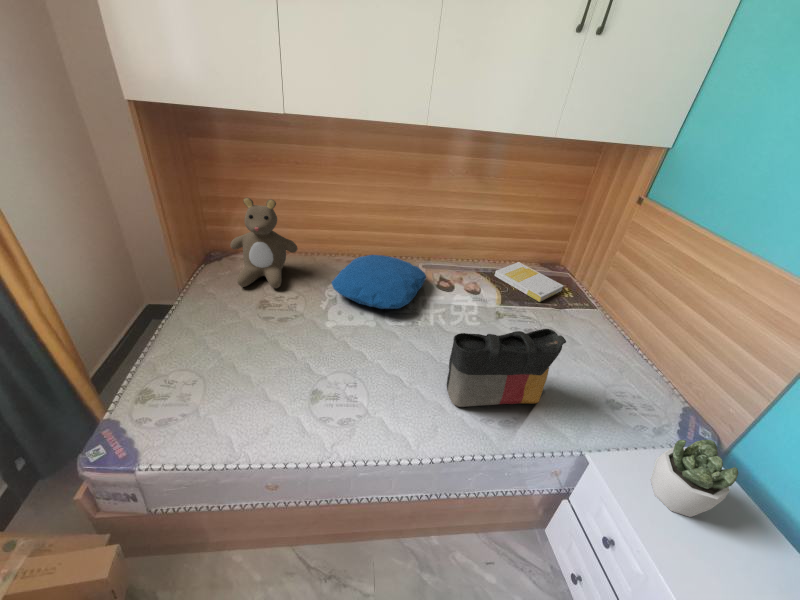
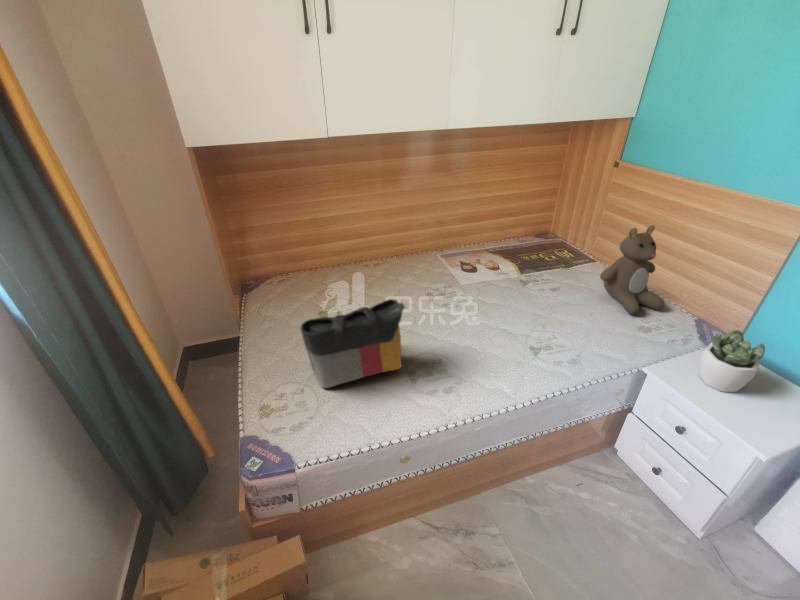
teddy bear: present [230,198,298,288] -> present [600,225,665,315]
pillow: present [332,255,426,309] -> none [375,252,453,297]
book: present [495,262,563,302] -> none [504,237,564,266]
tote bag: present [447,329,566,407] -> present [301,299,405,388]

